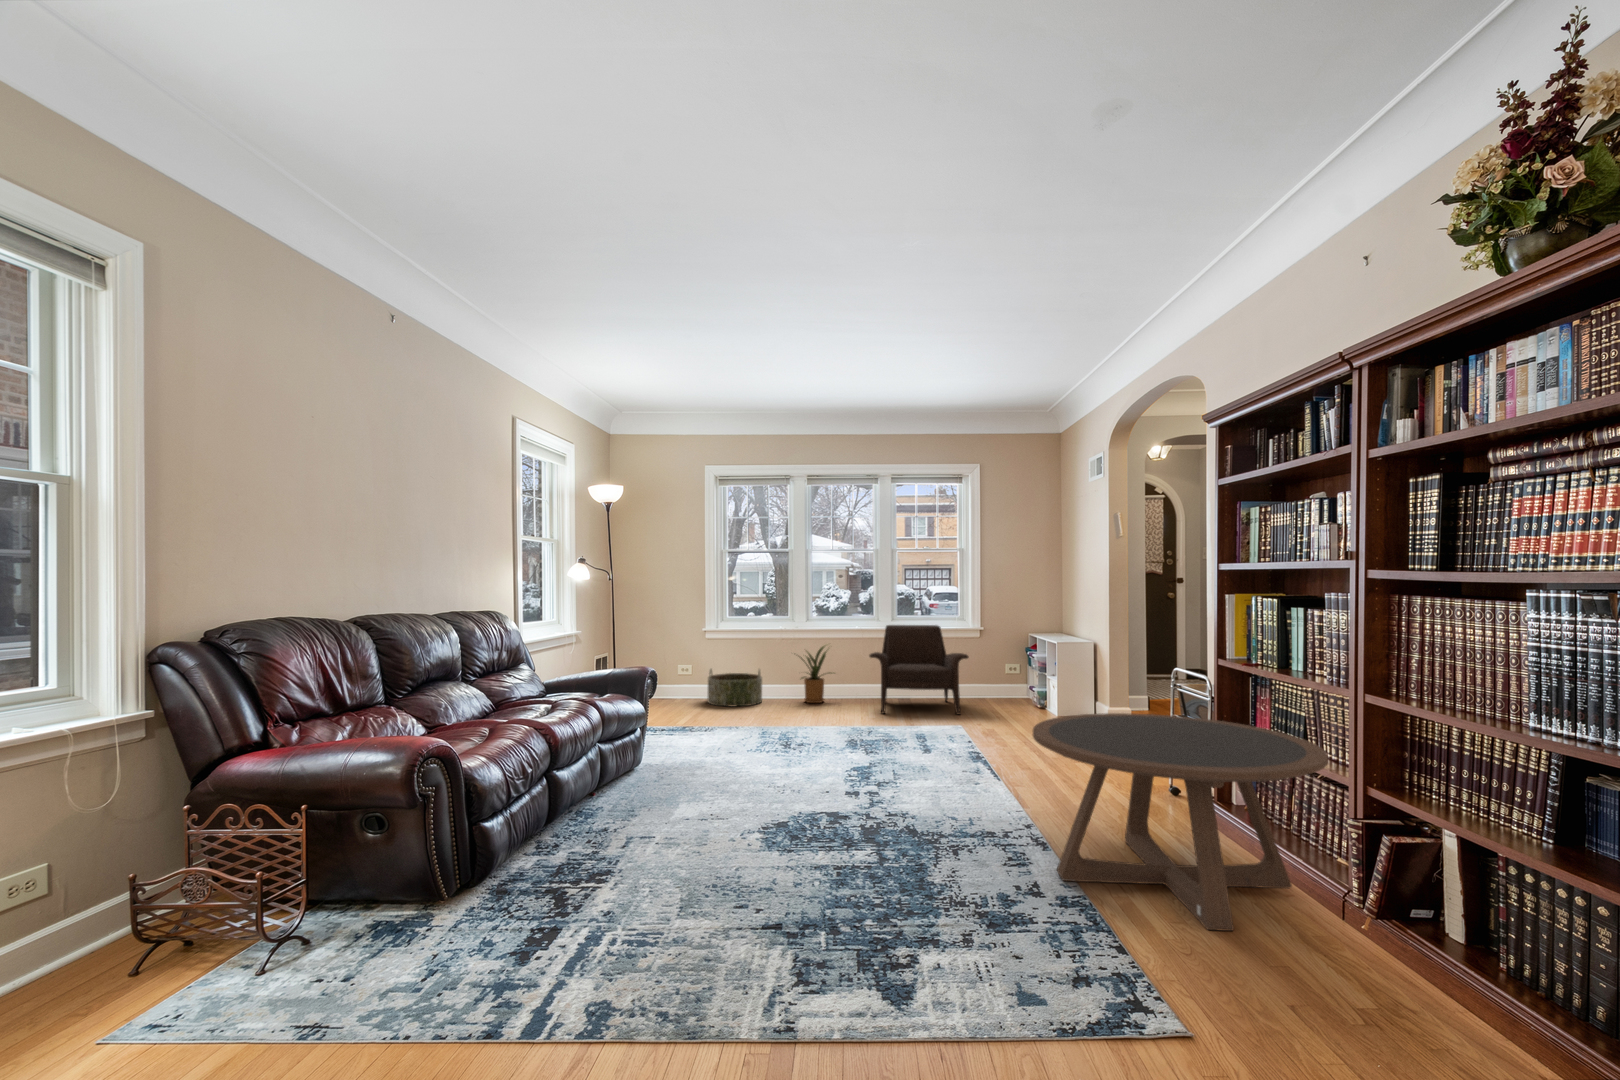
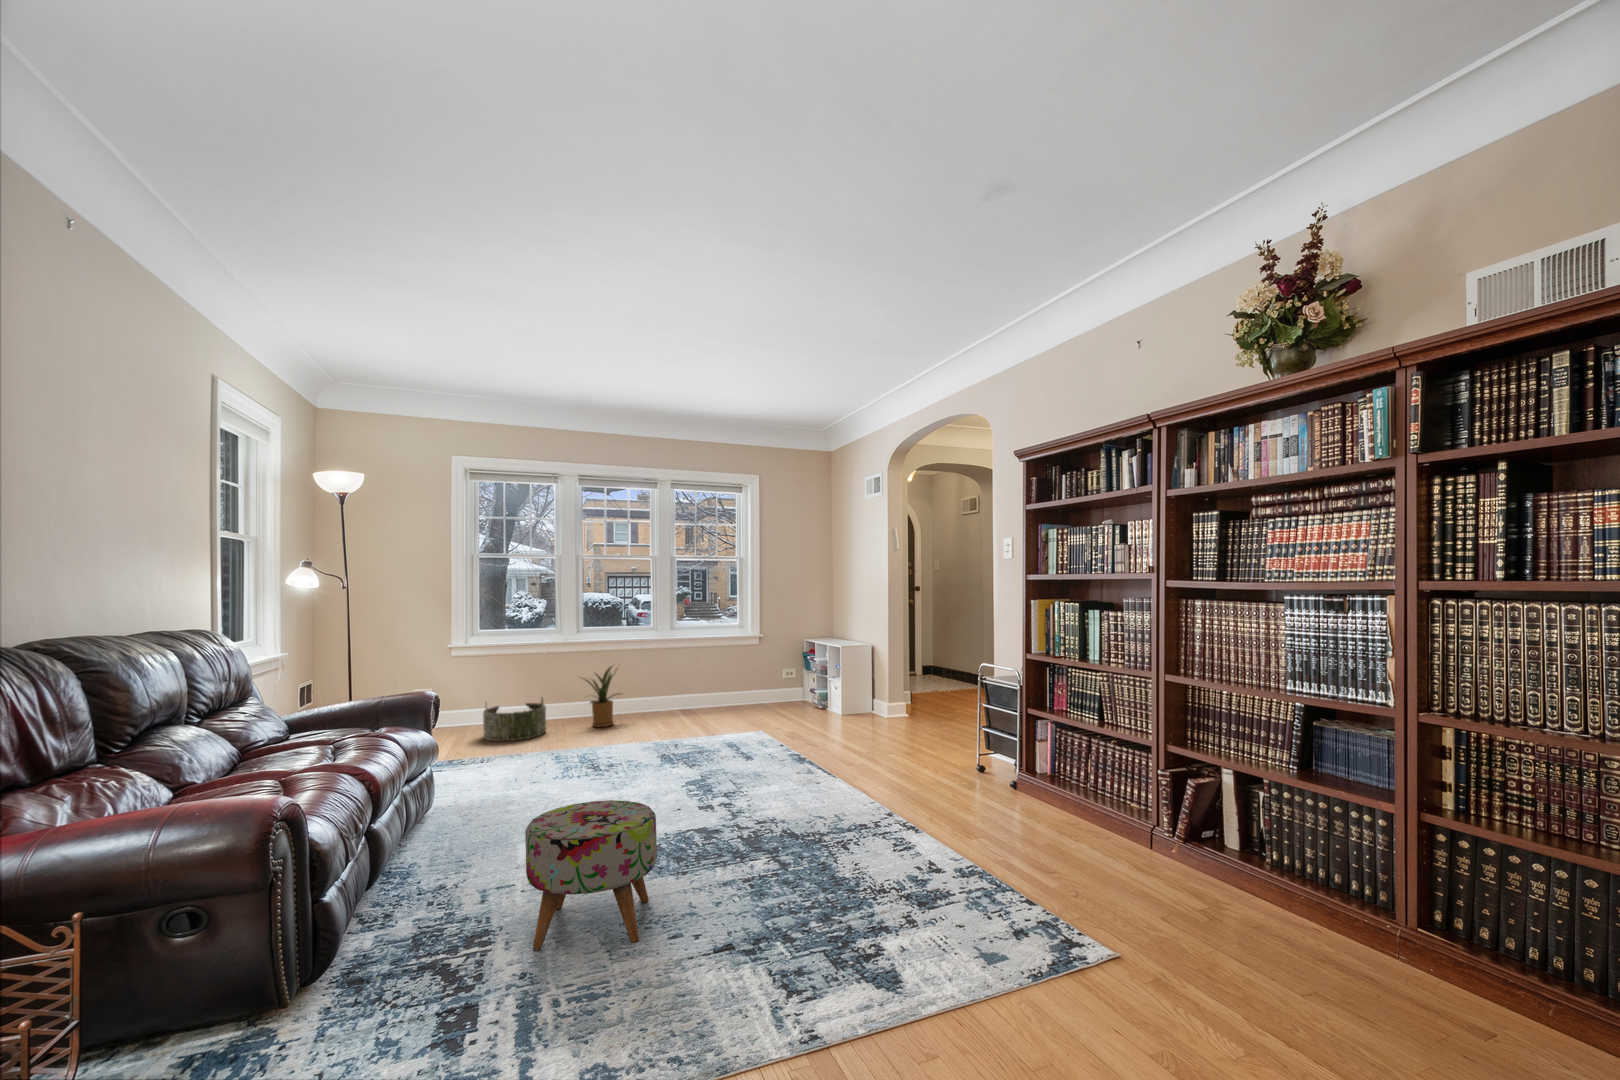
armchair: present [869,625,969,715] -> none [663,637,761,730]
coffee table: present [1033,713,1328,931] -> none [906,705,1134,875]
ottoman: none [608,760,735,900] -> present [525,800,657,950]

